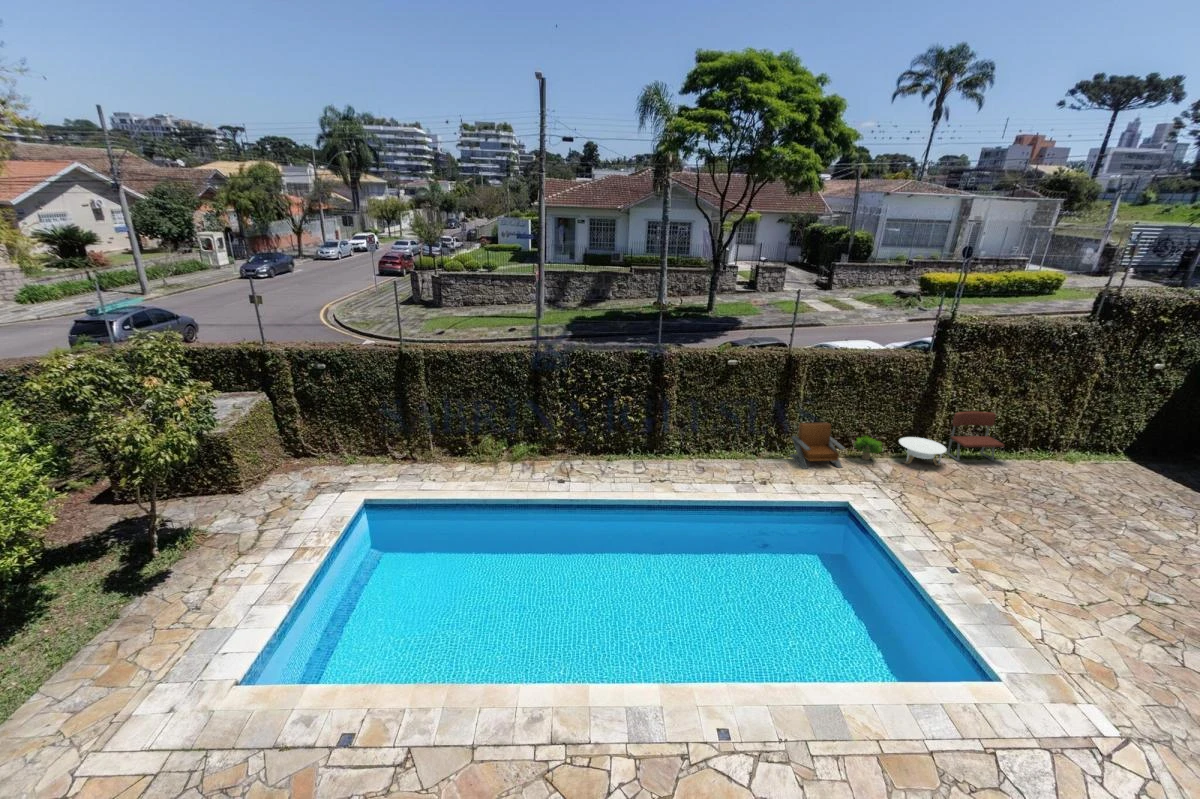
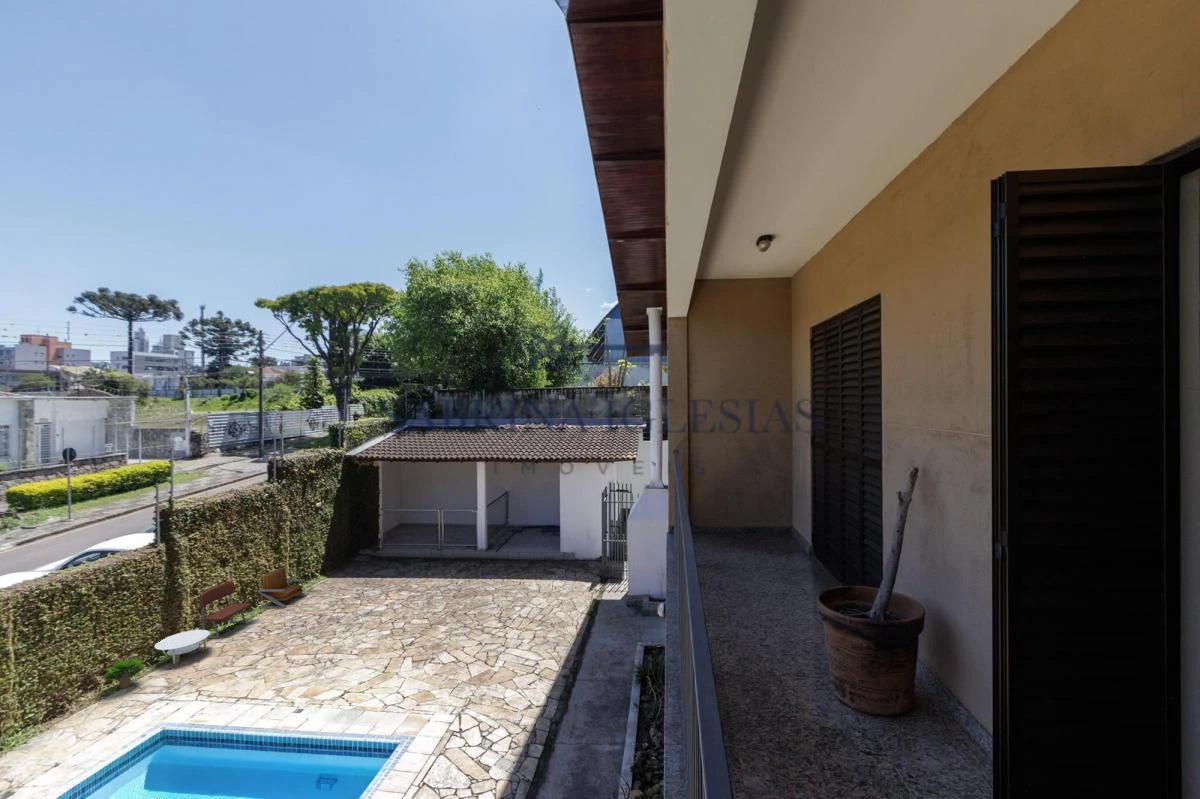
lounge chair: present [790,422,845,469] -> present [257,568,306,609]

